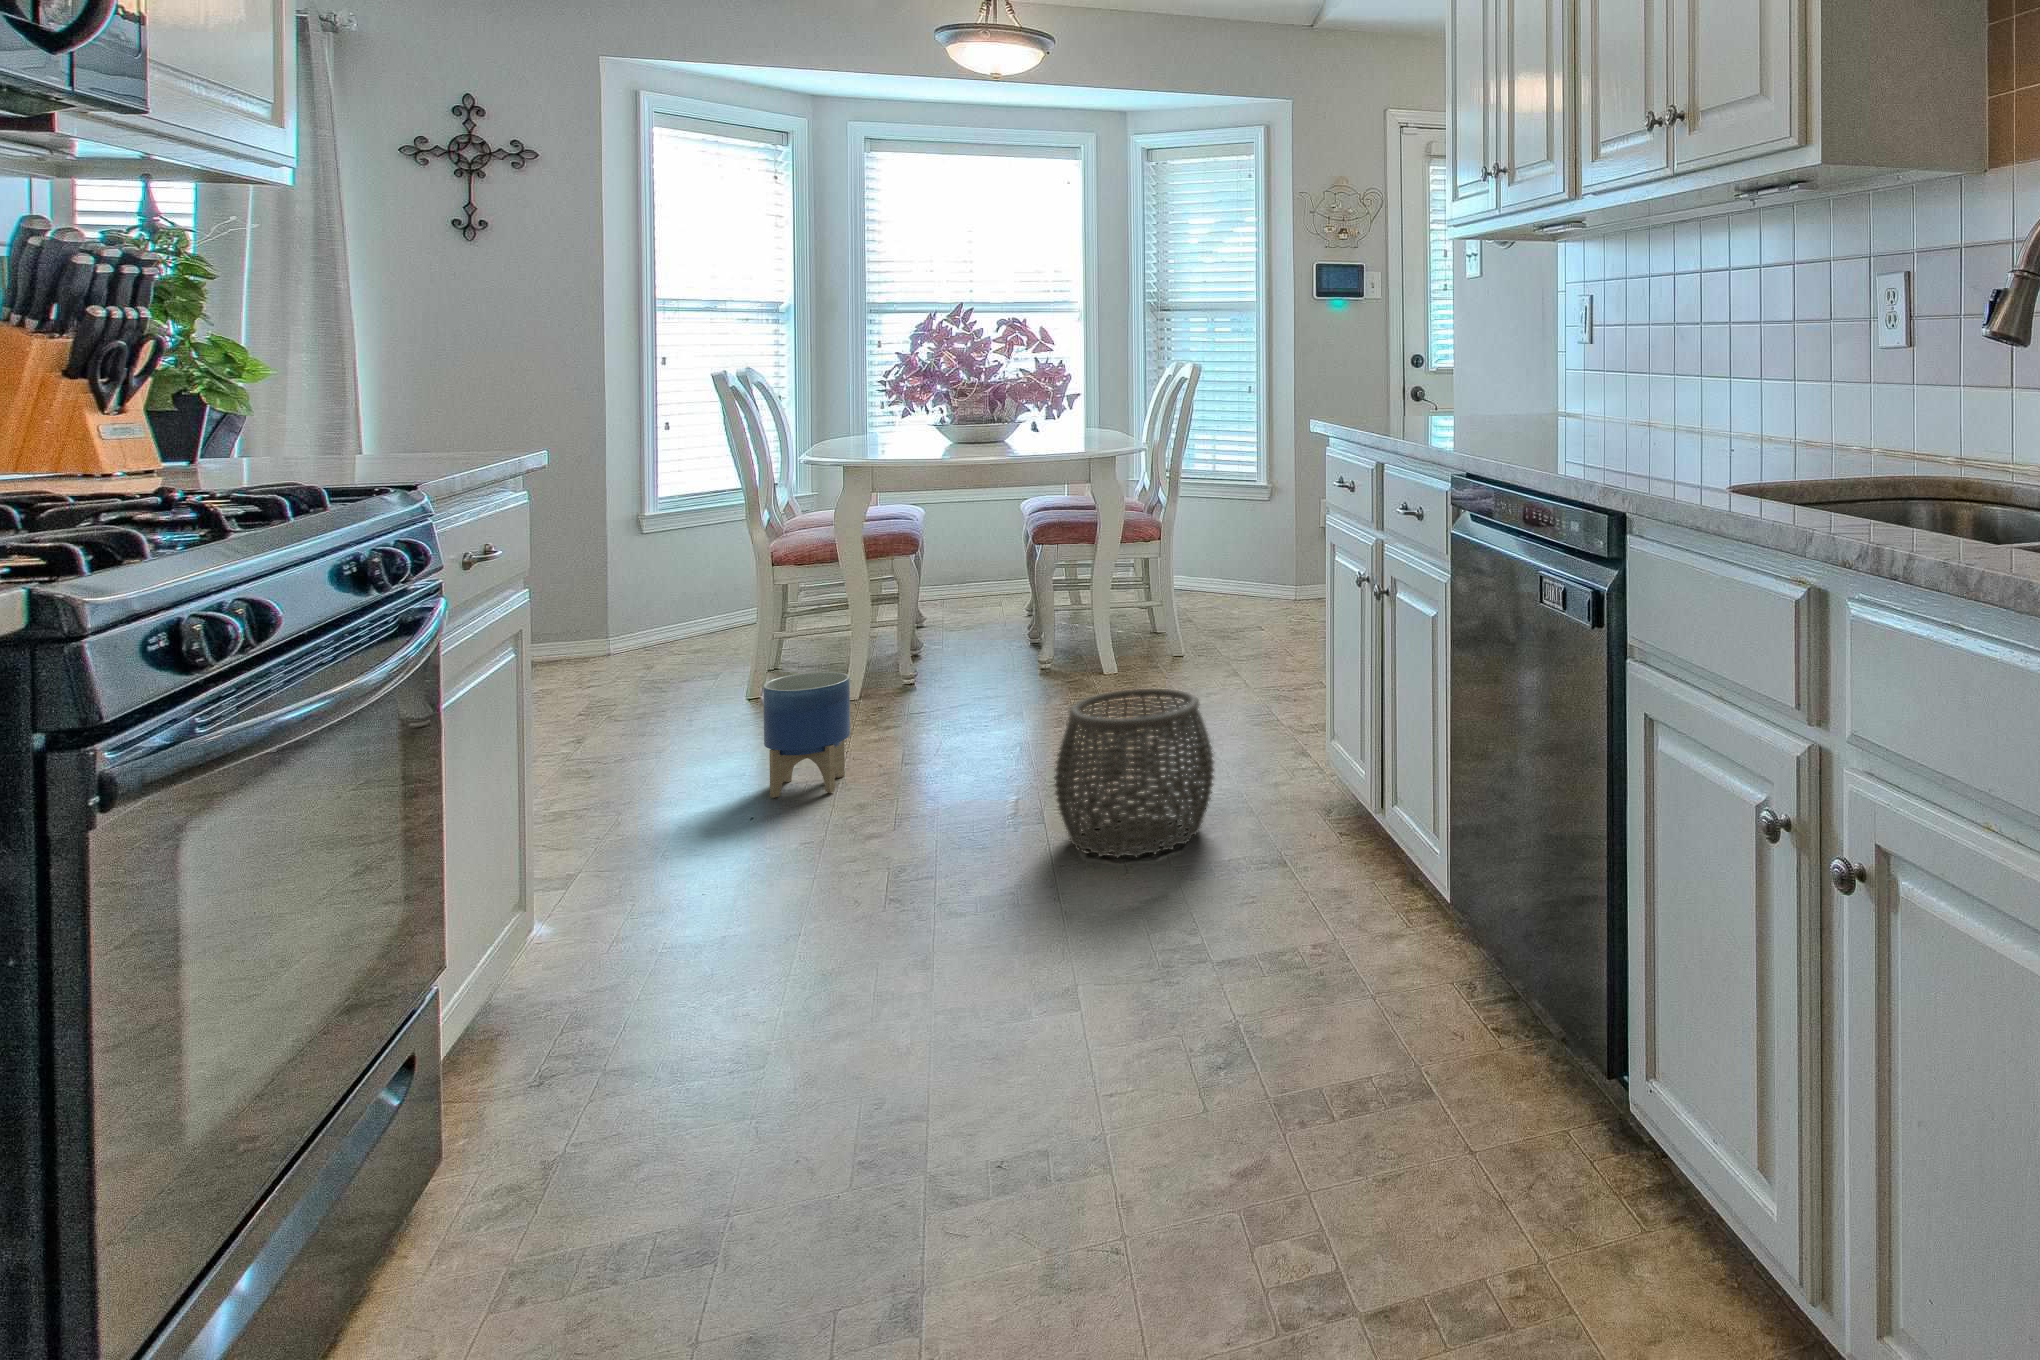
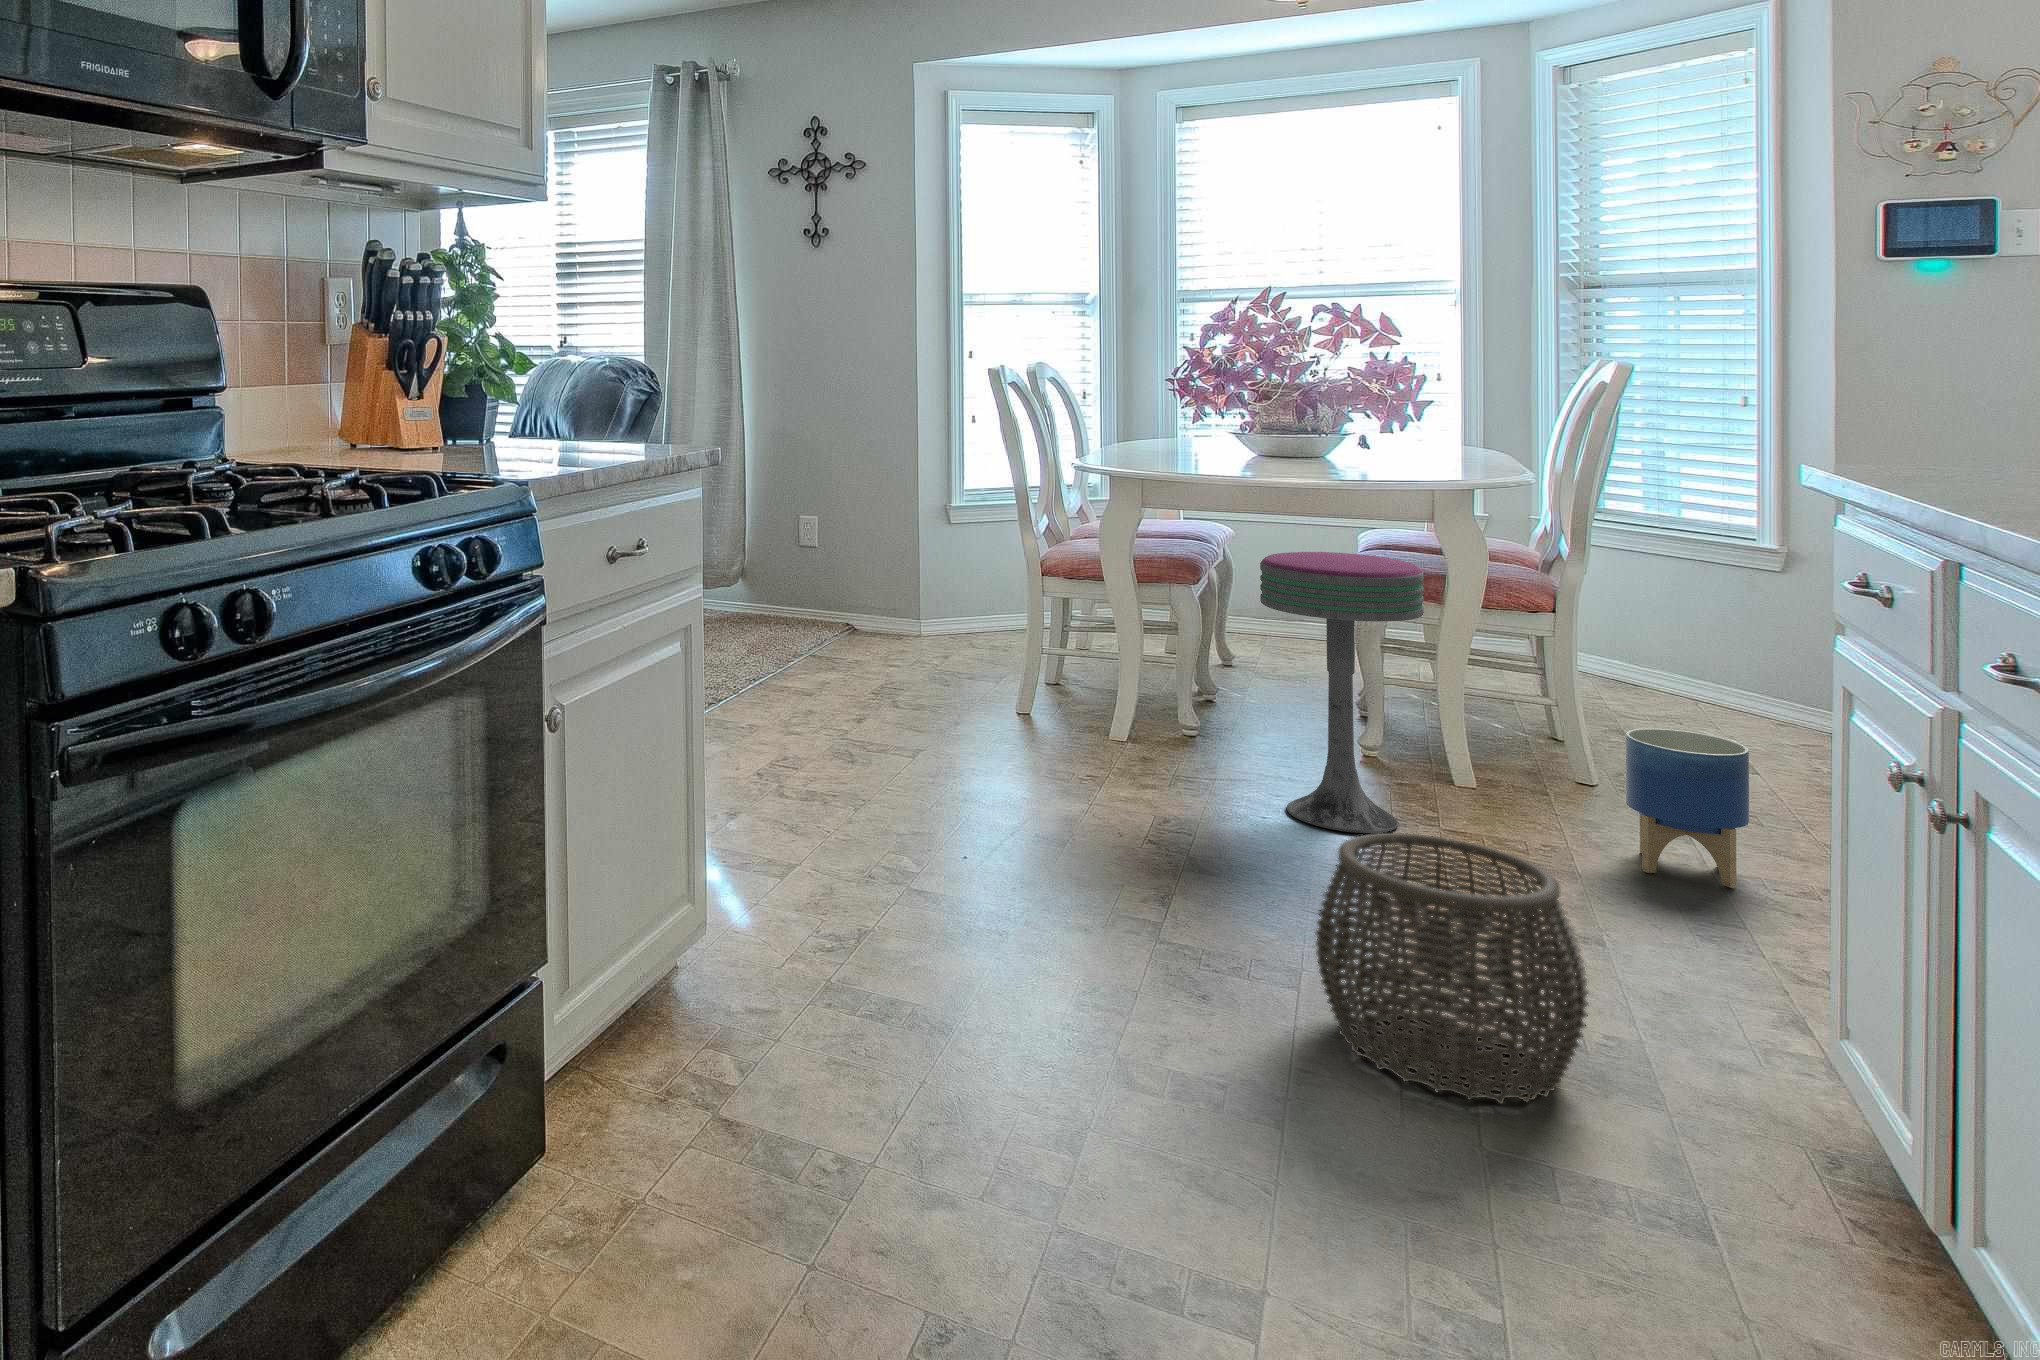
bar stool: none [974,511,1088,724] -> present [1260,552,1424,833]
planter: present [763,672,850,798] -> present [1626,728,1749,888]

